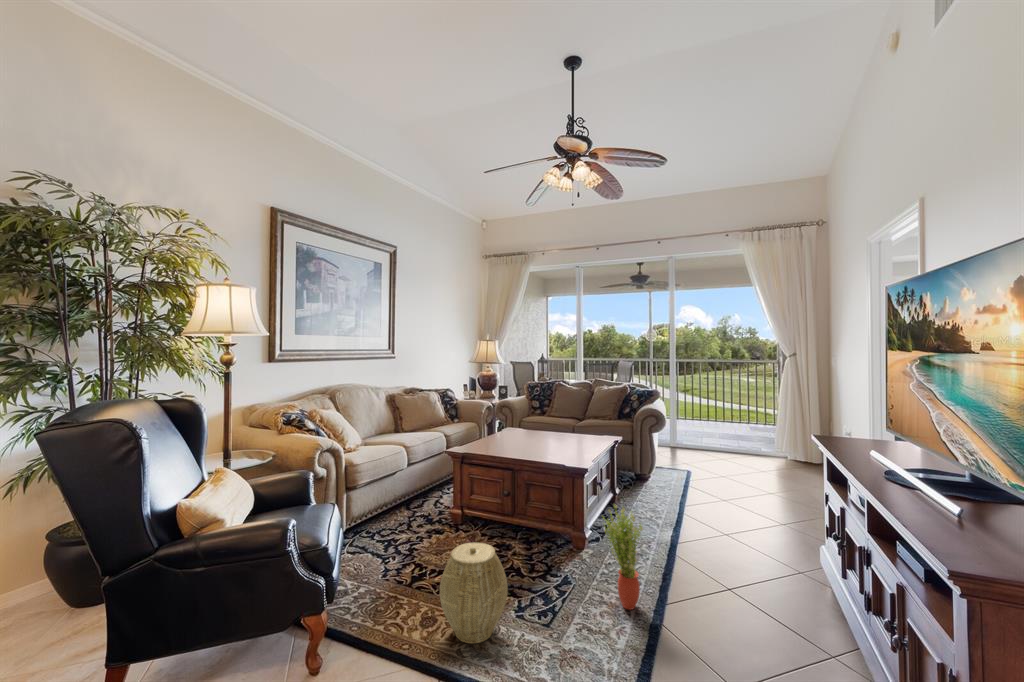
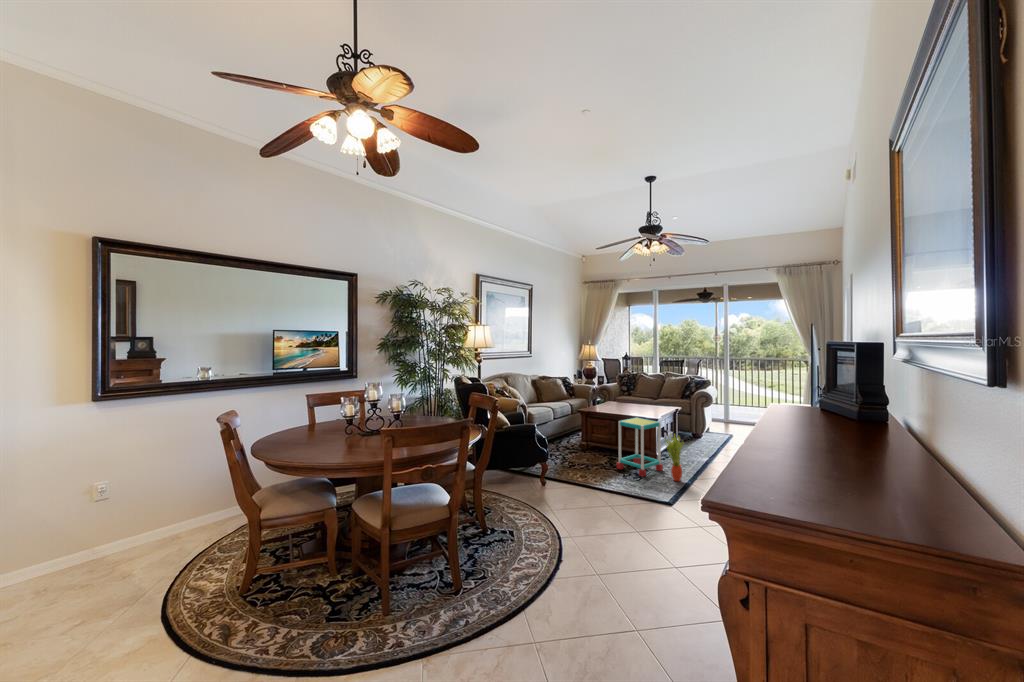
side table: none [510,466,598,599] -> present [617,418,663,477]
woven basket: present [440,543,508,643] -> none [588,445,619,485]

